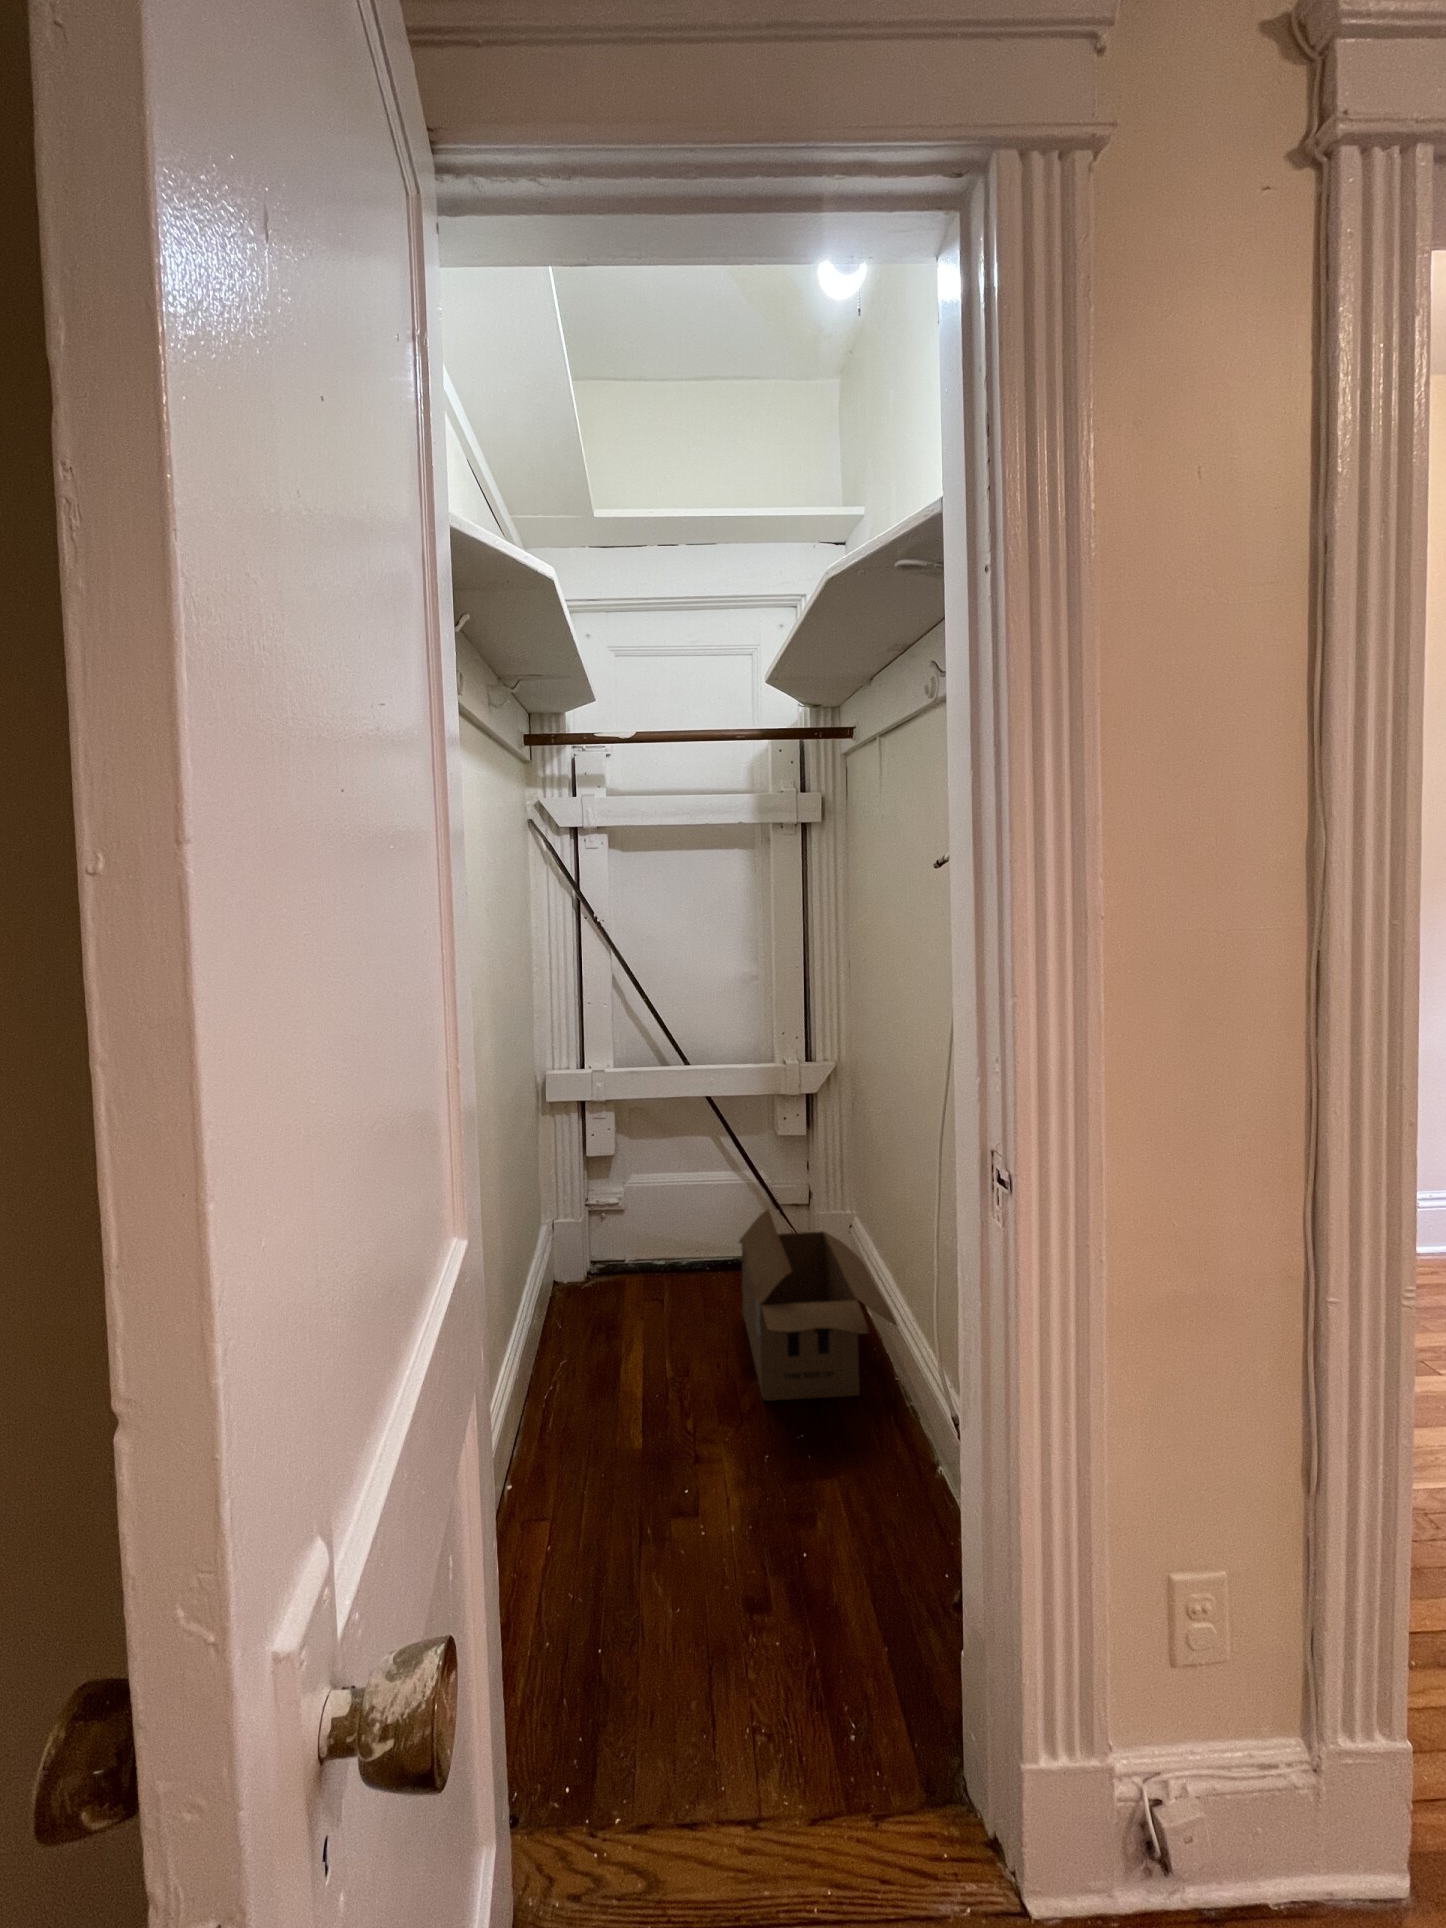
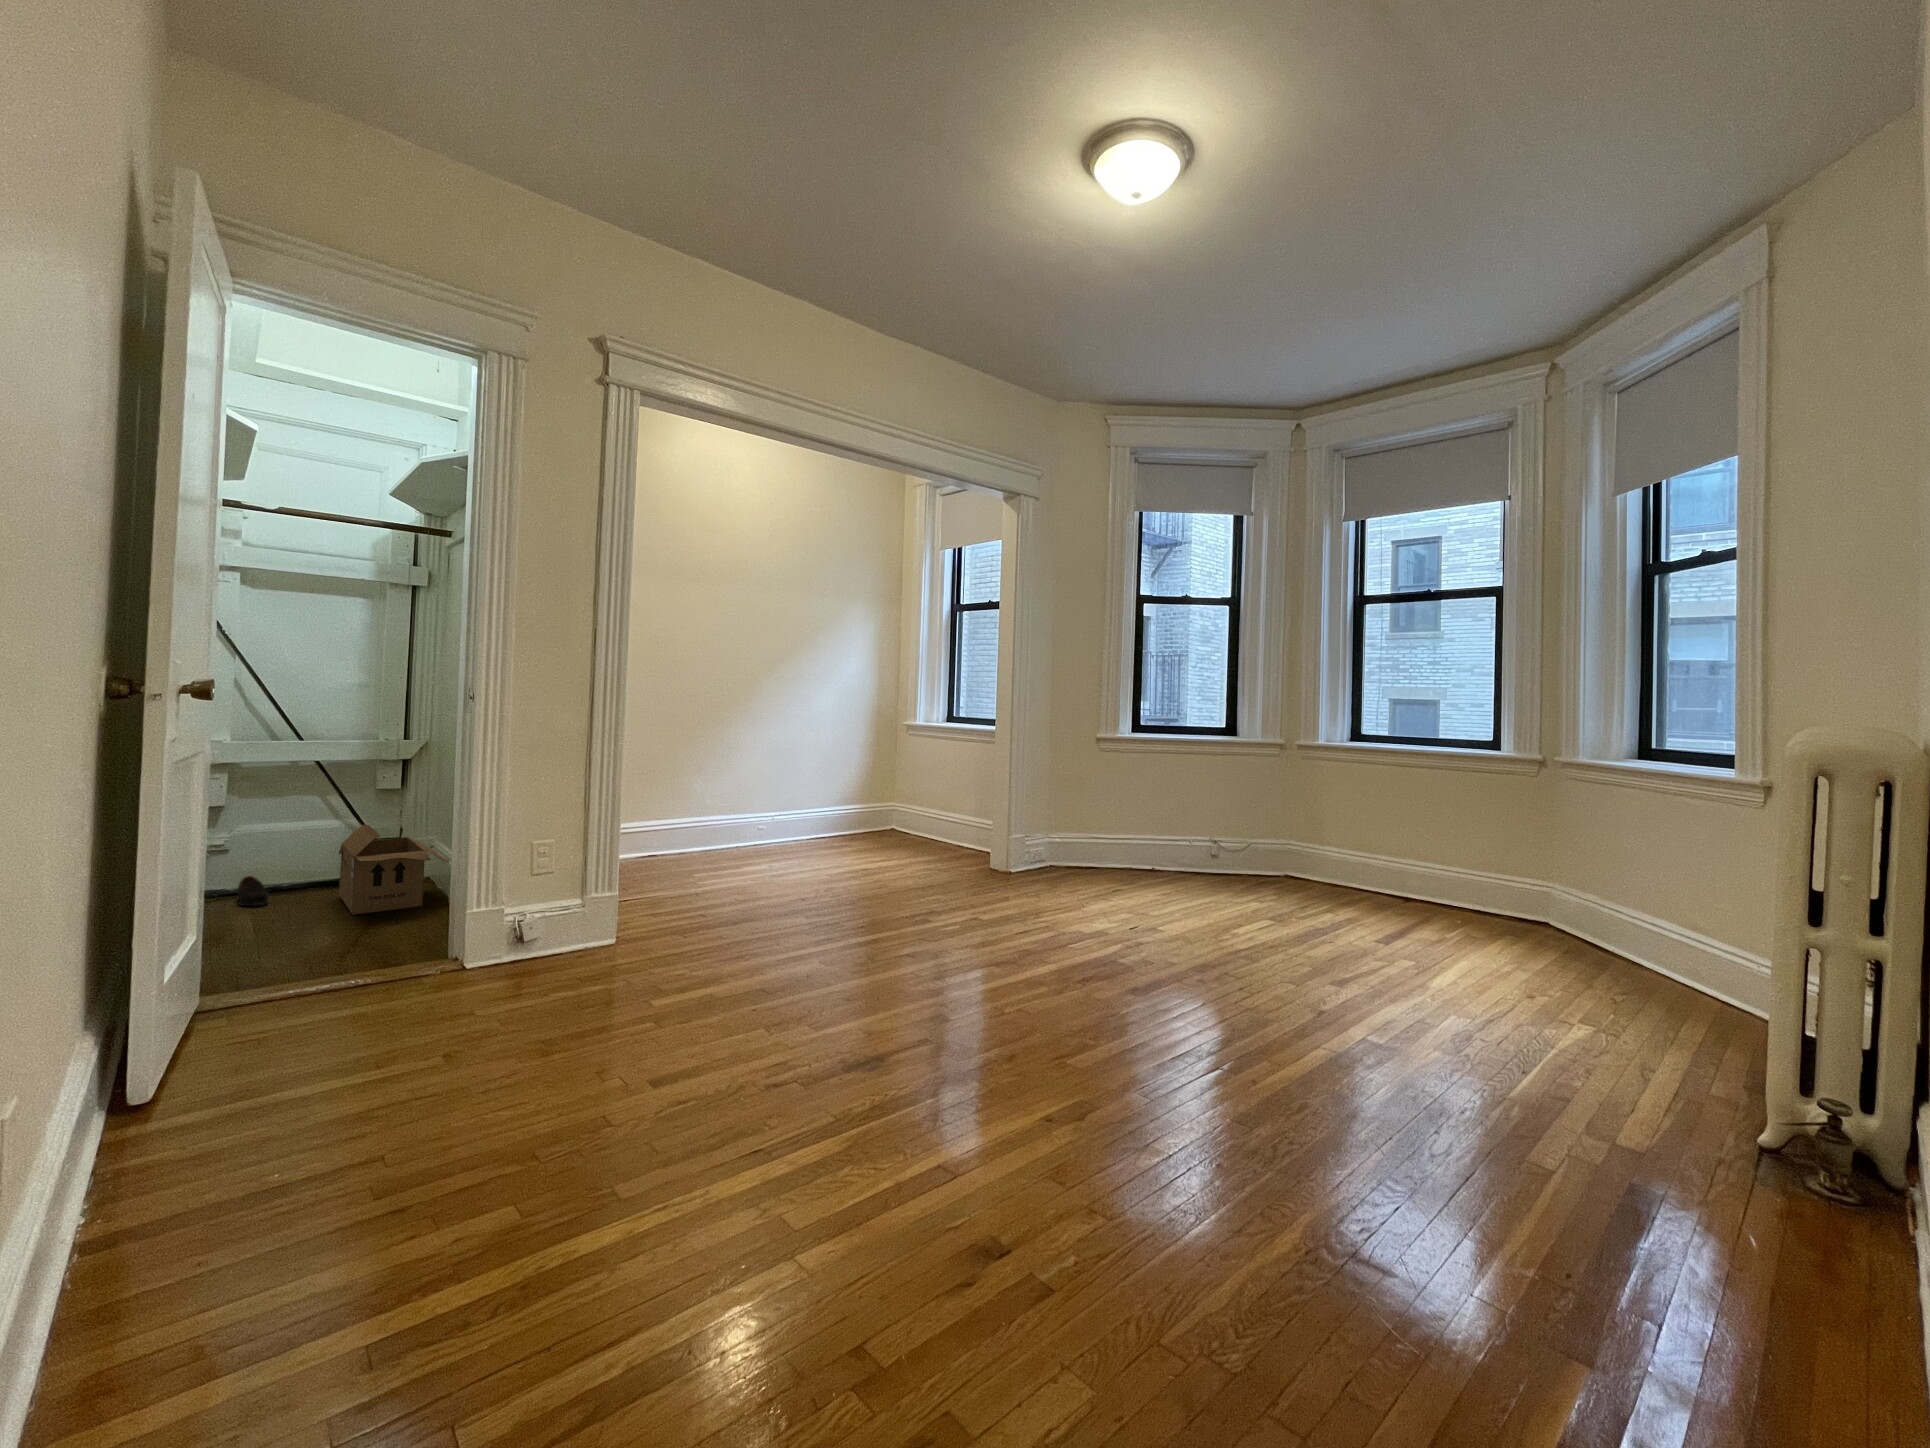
shoe: none [632,1252,664,1317] -> present [238,876,269,906]

